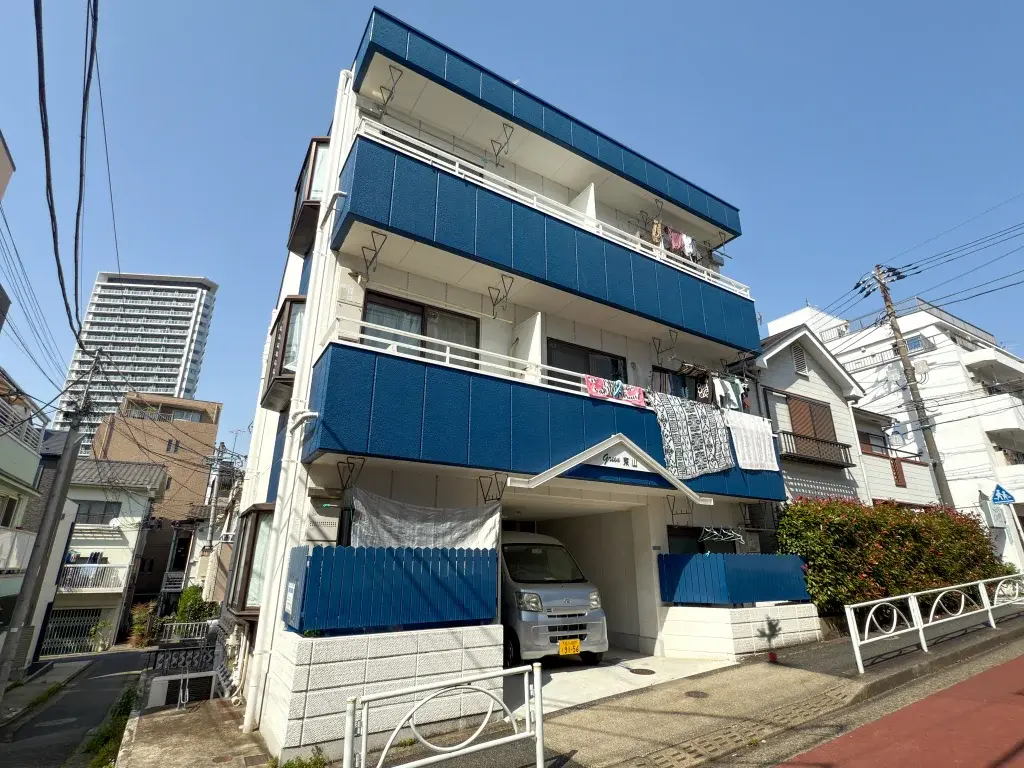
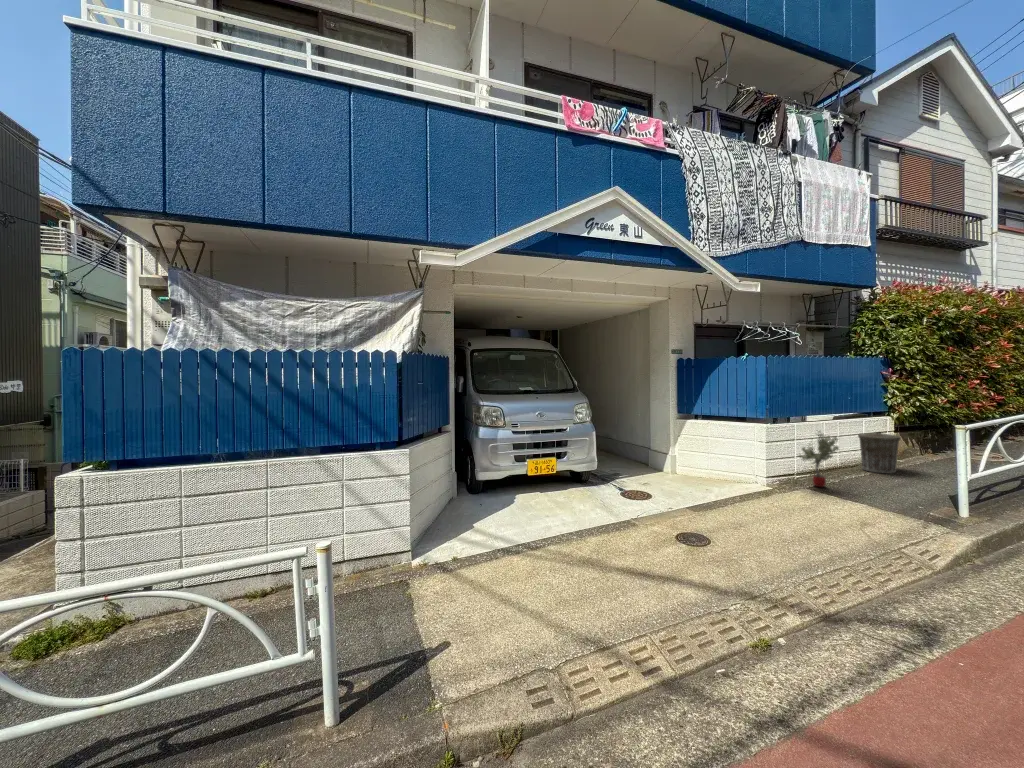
trash can: none [794,616,824,651] -> present [858,432,901,473]

